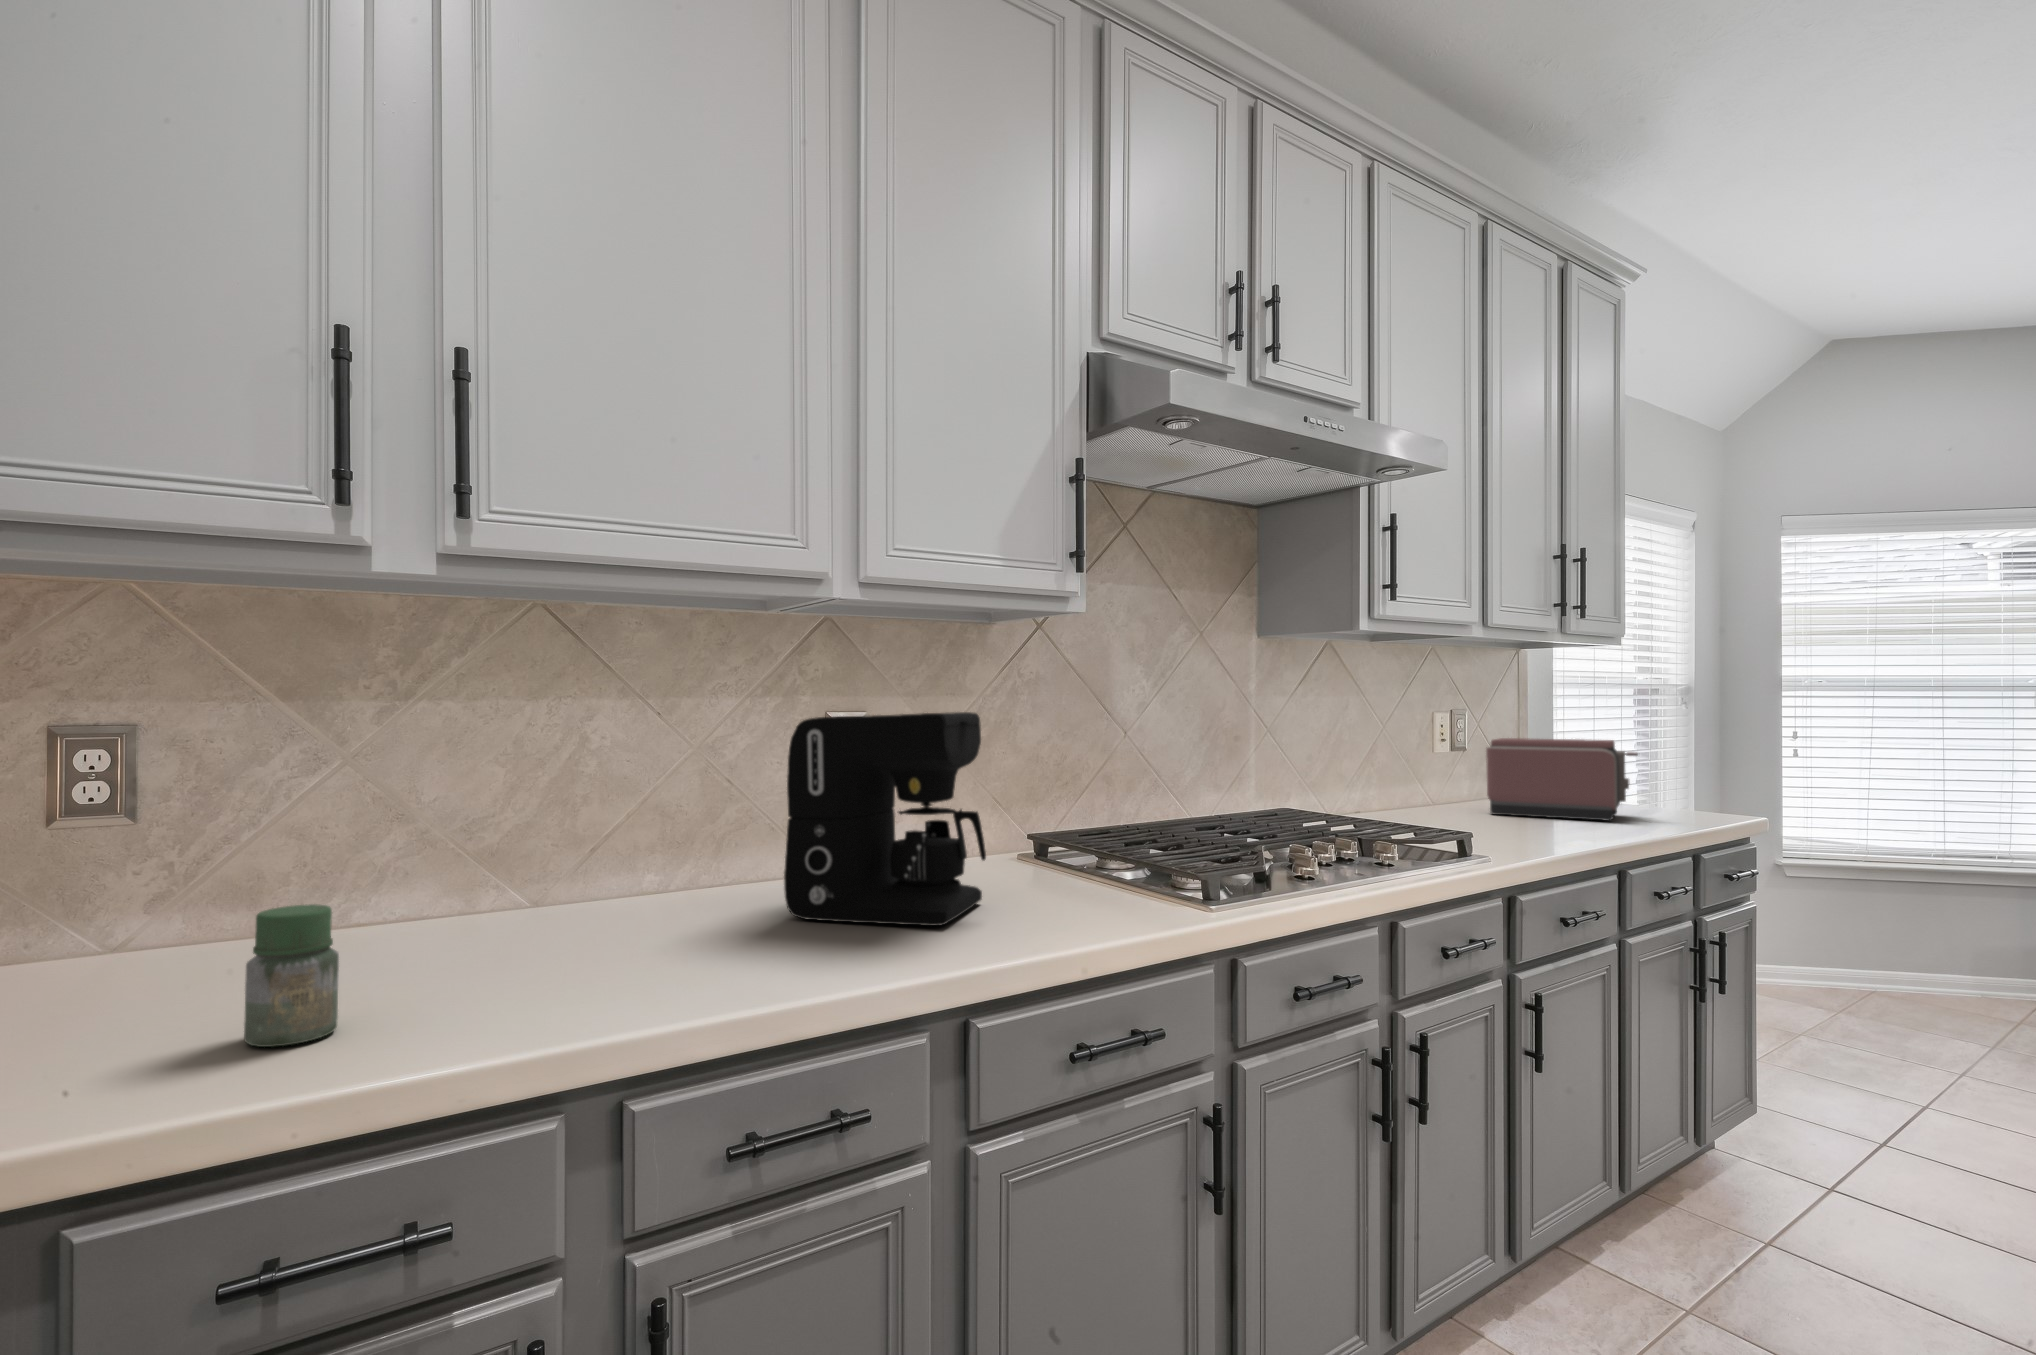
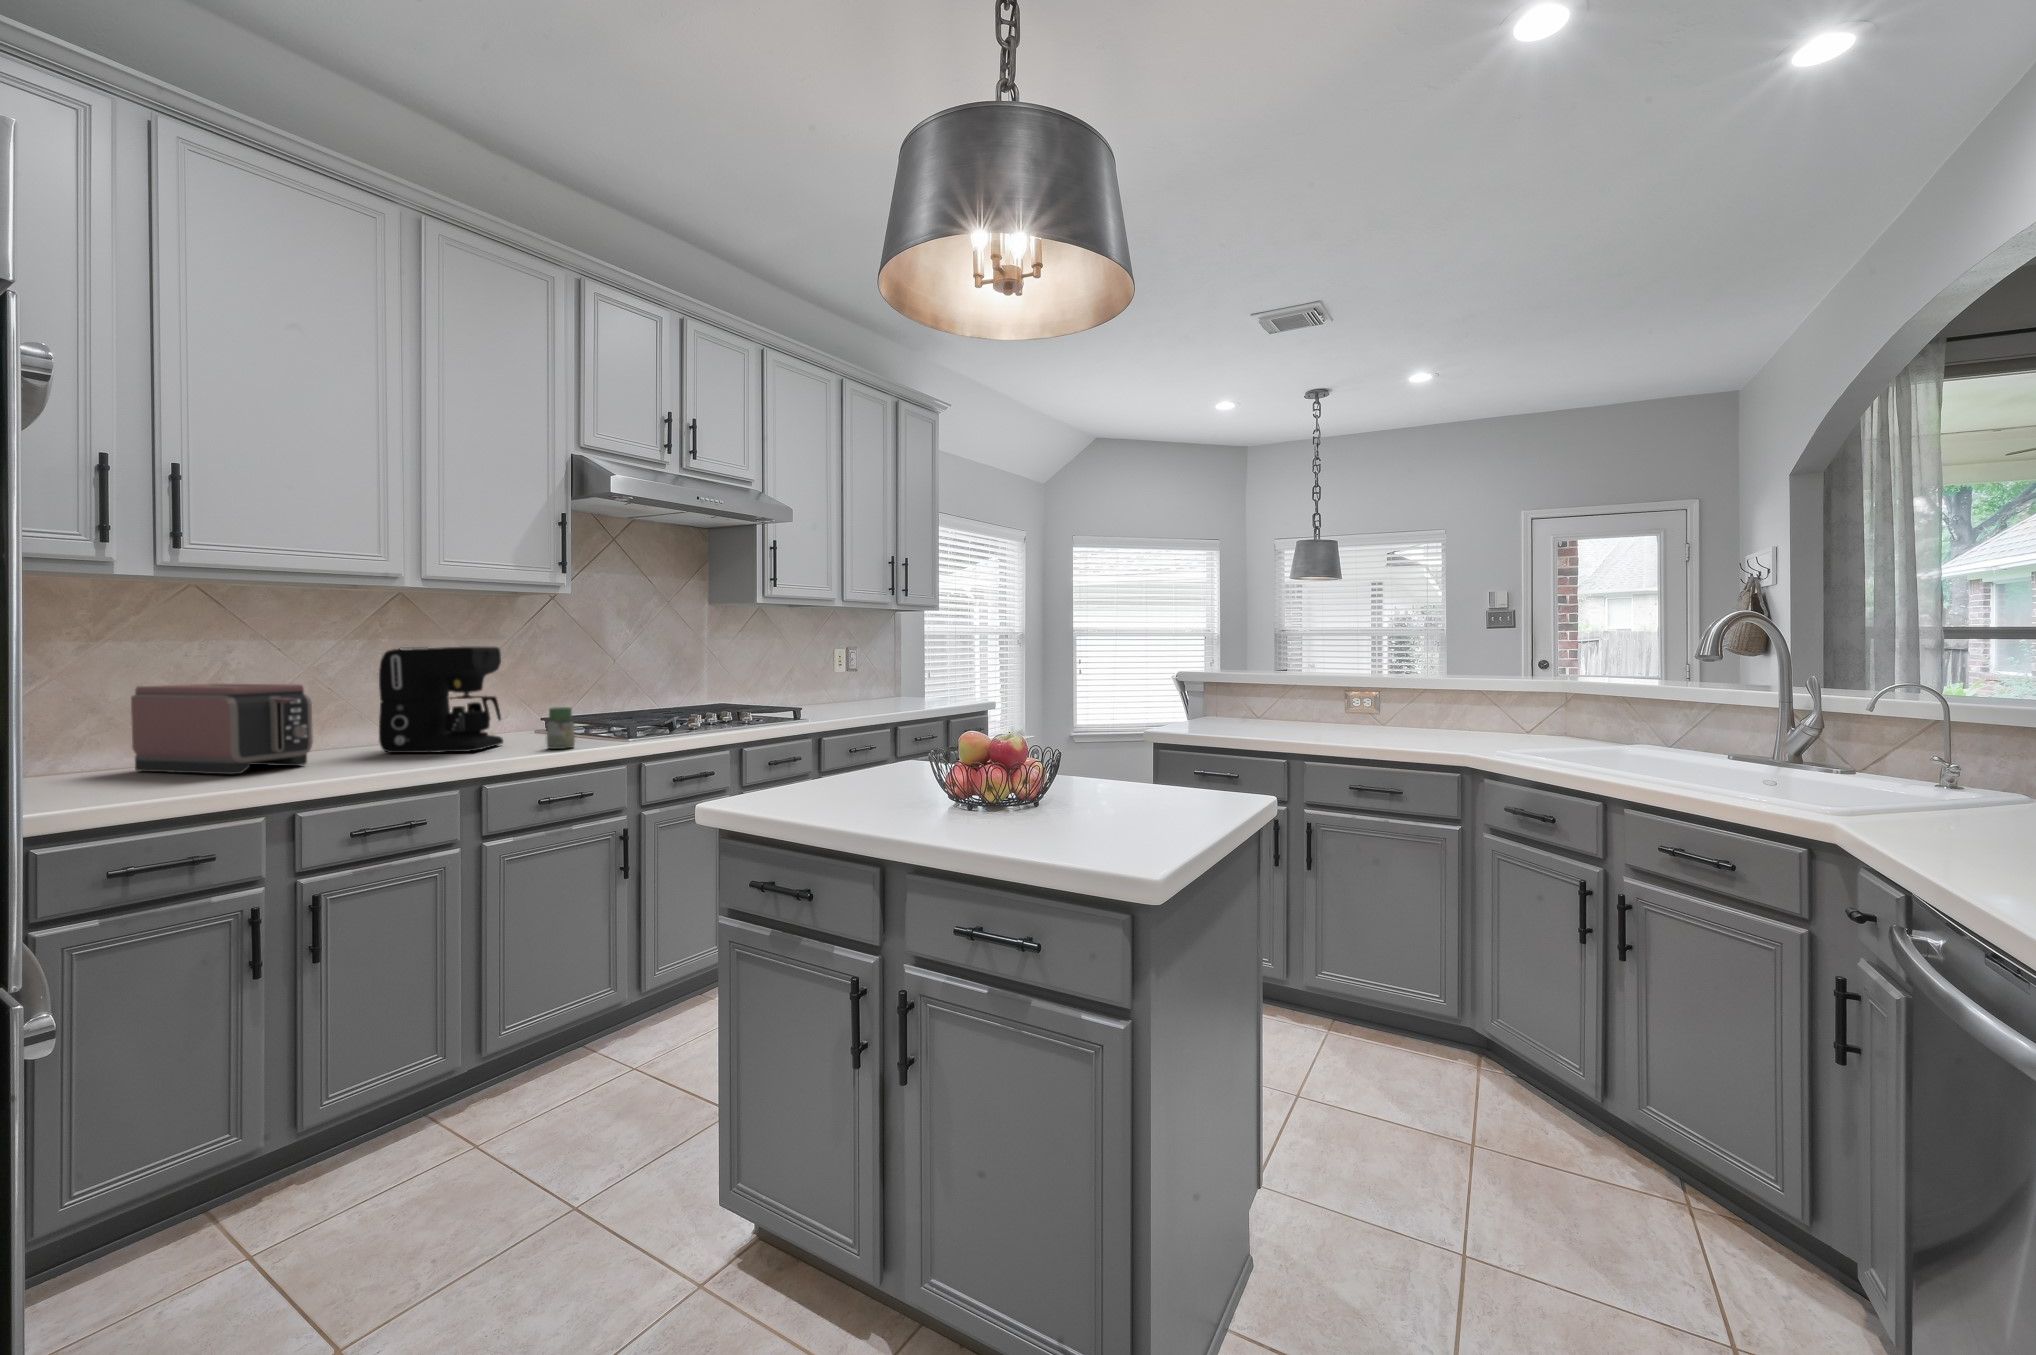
toaster: present [1486,738,1638,821] -> present [131,684,313,775]
jar: present [244,904,339,1047] -> present [547,707,575,749]

